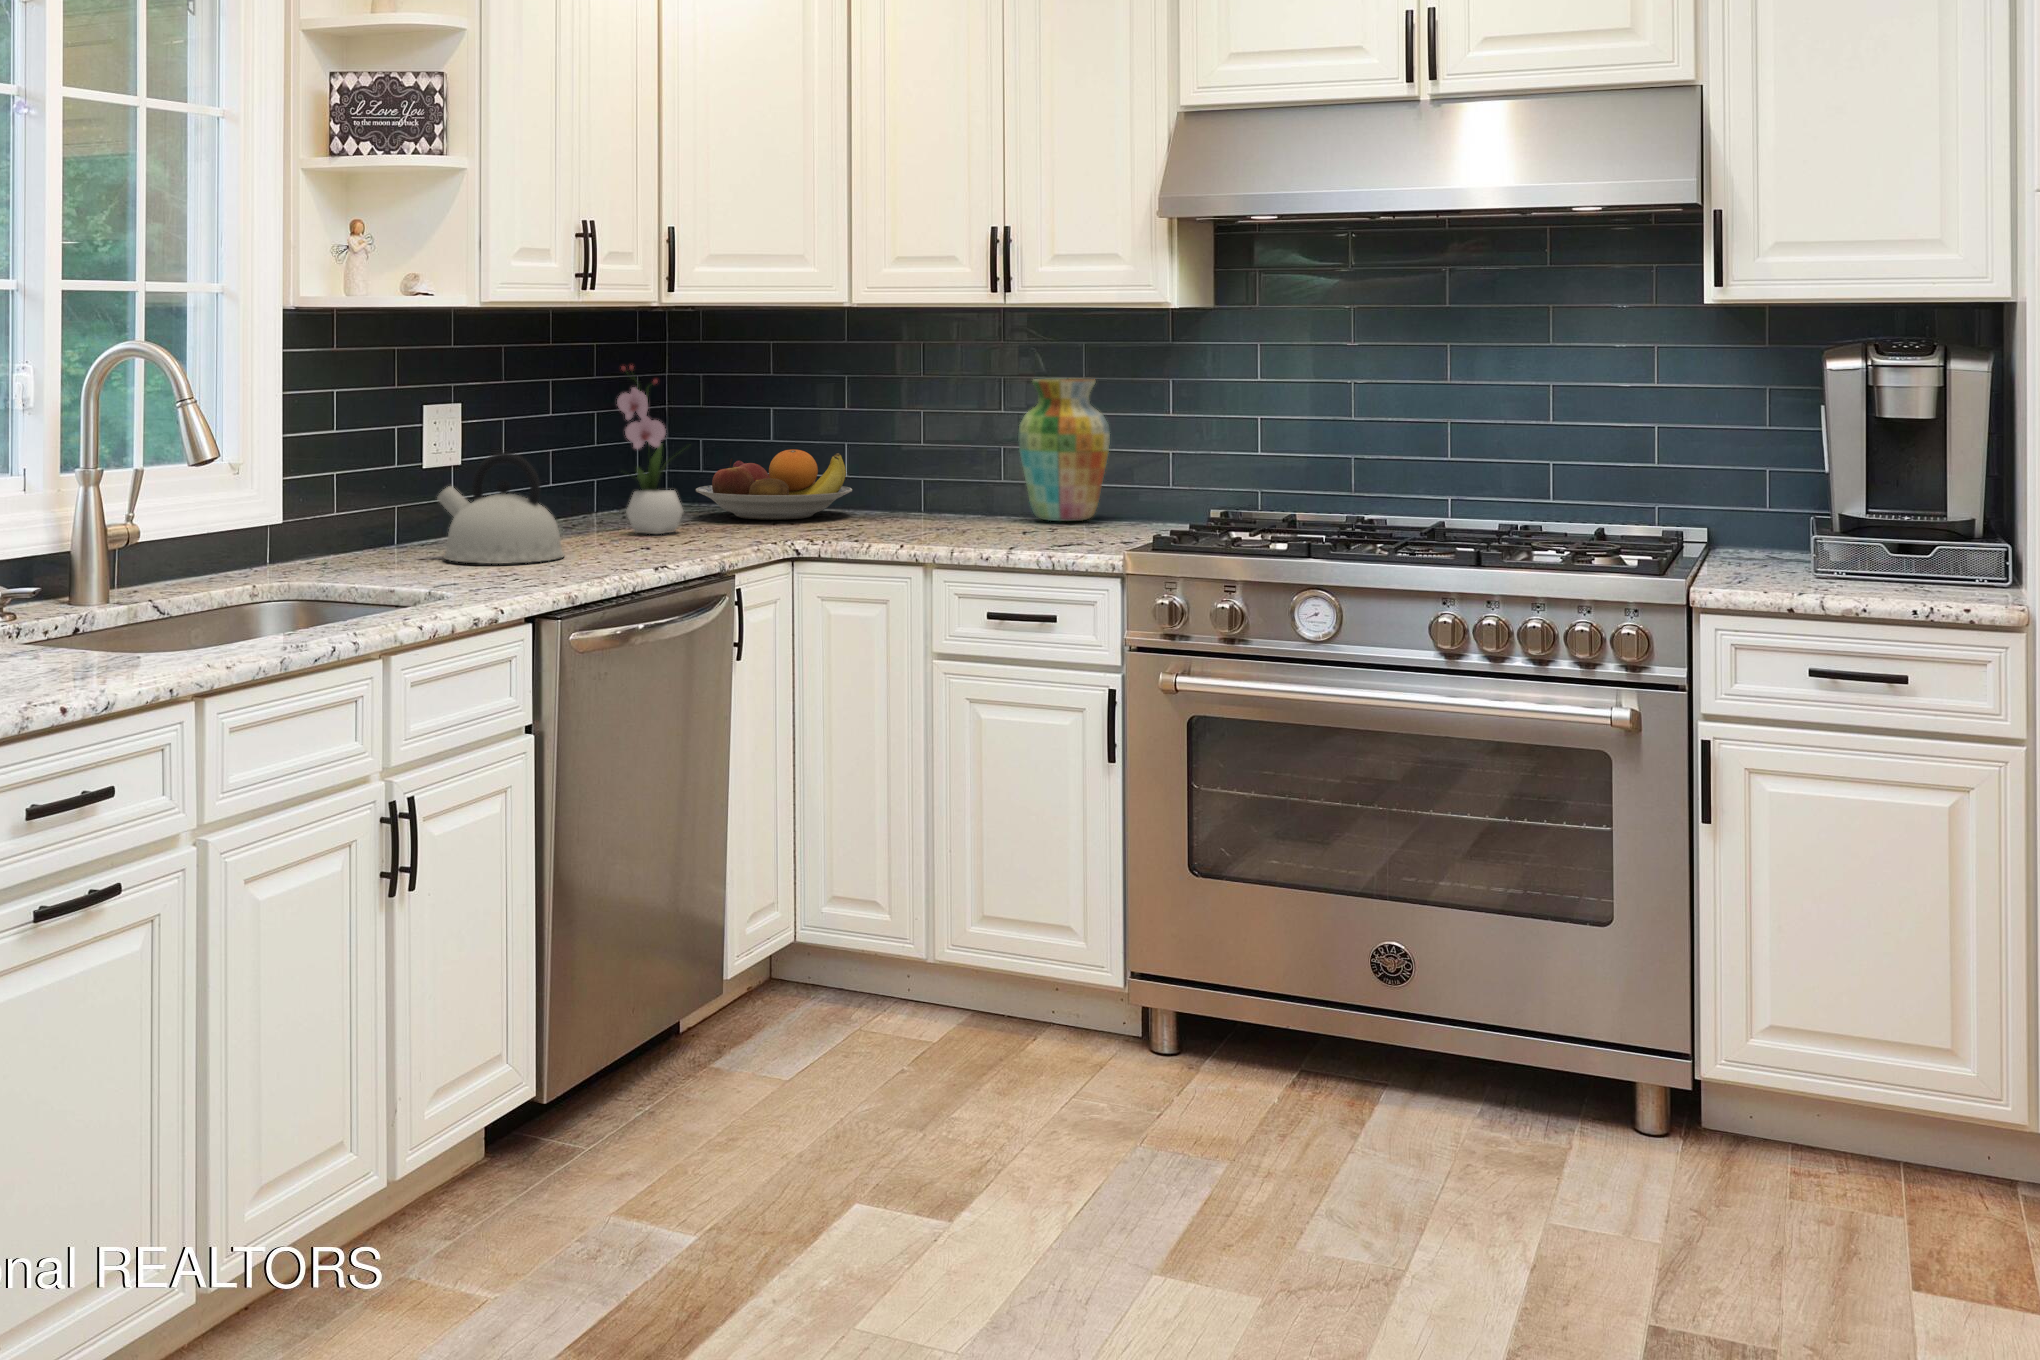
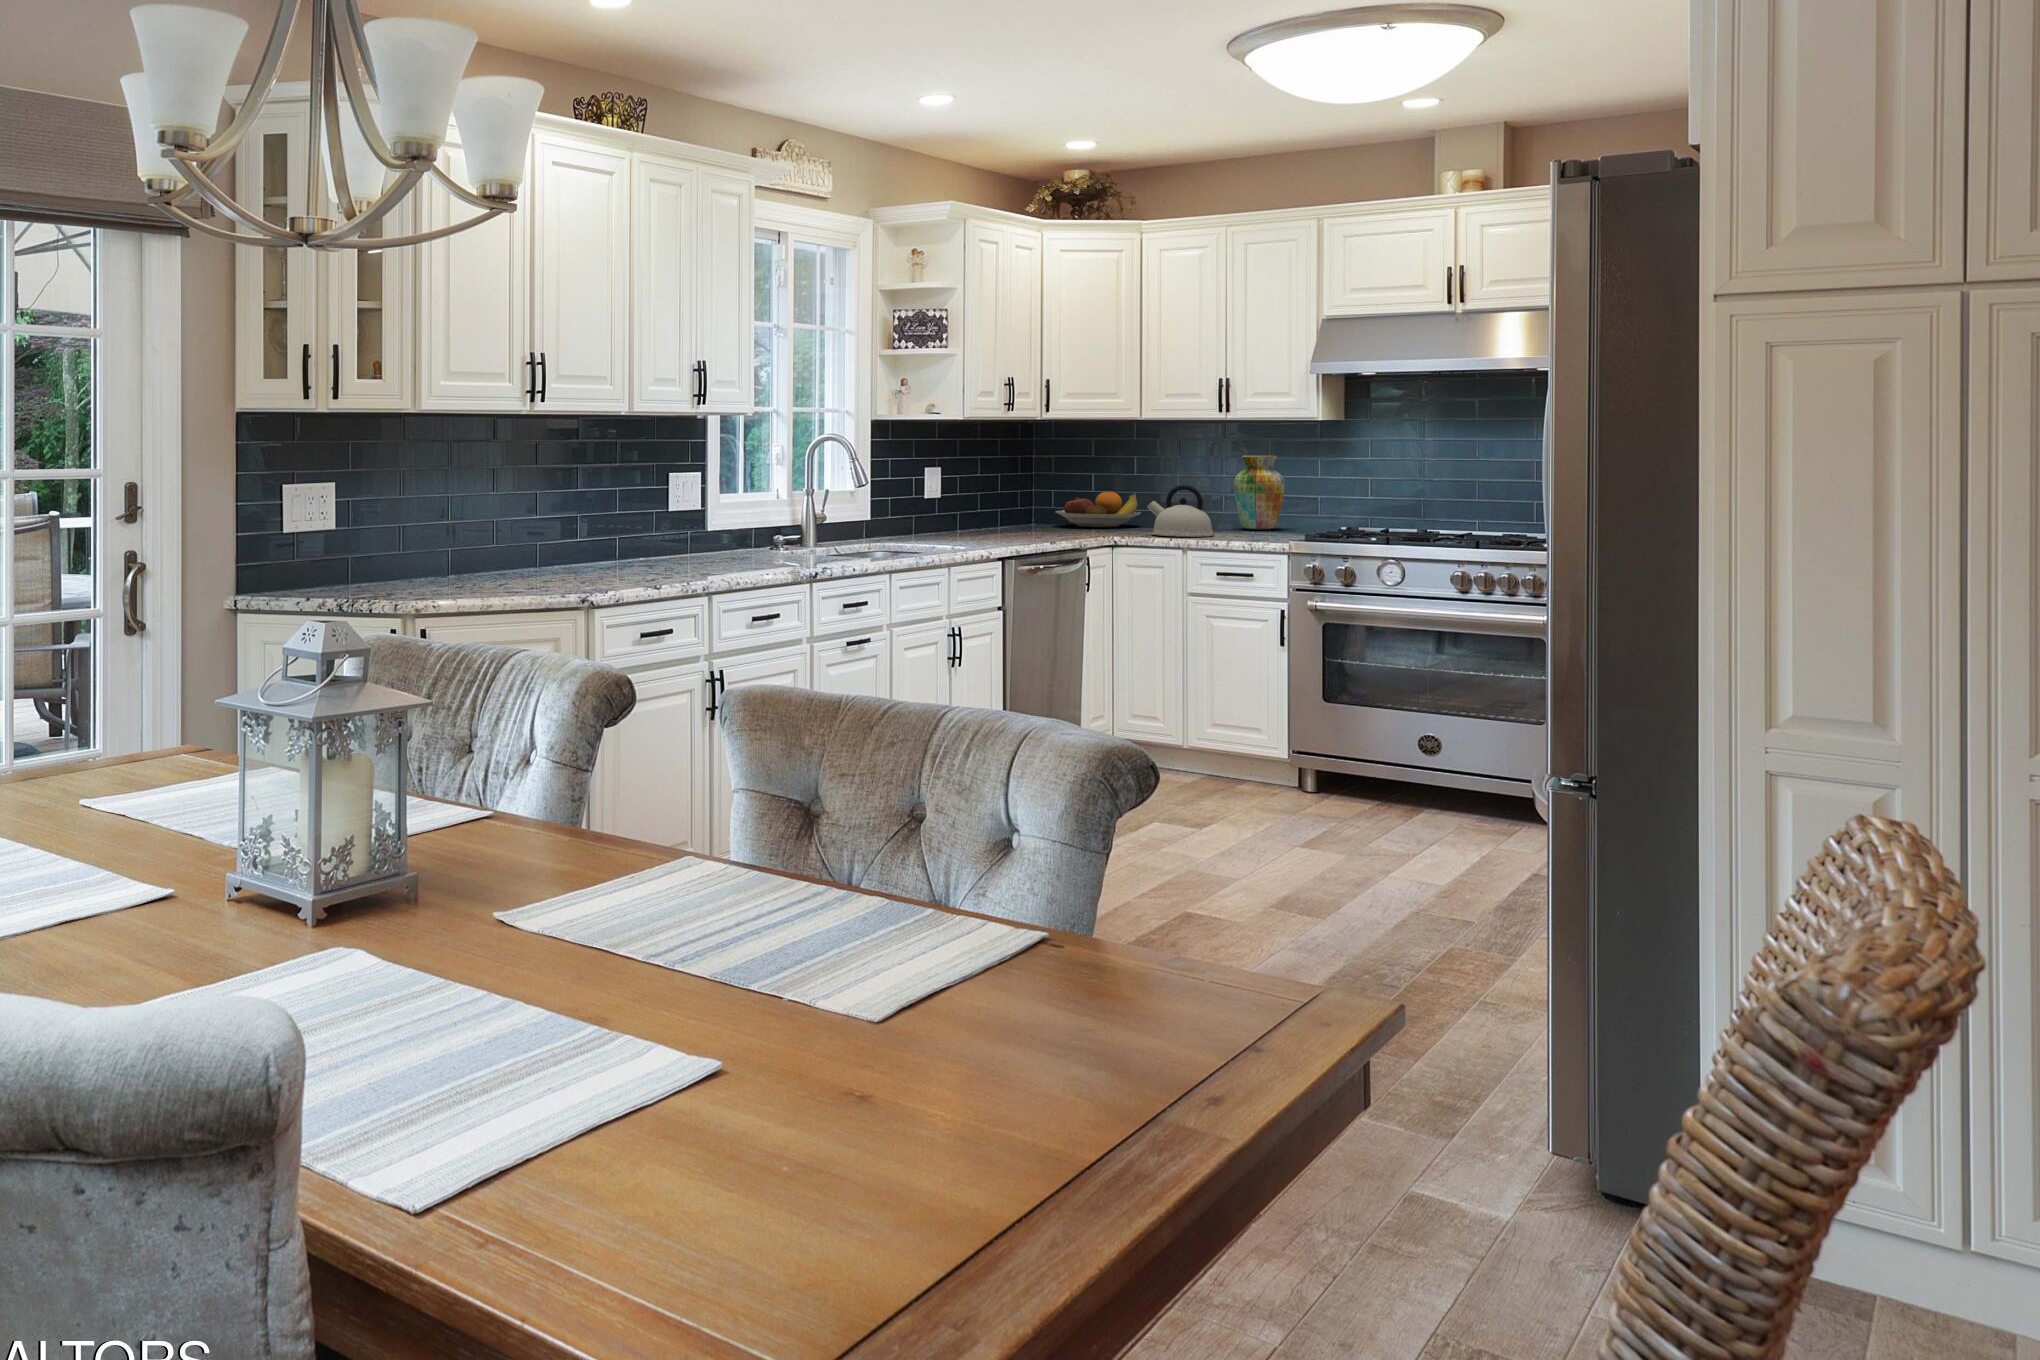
flower arrangement: present [617,366,683,534] -> none [1019,447,1057,532]
kettle: present [437,453,564,564] -> present [1147,485,1214,537]

